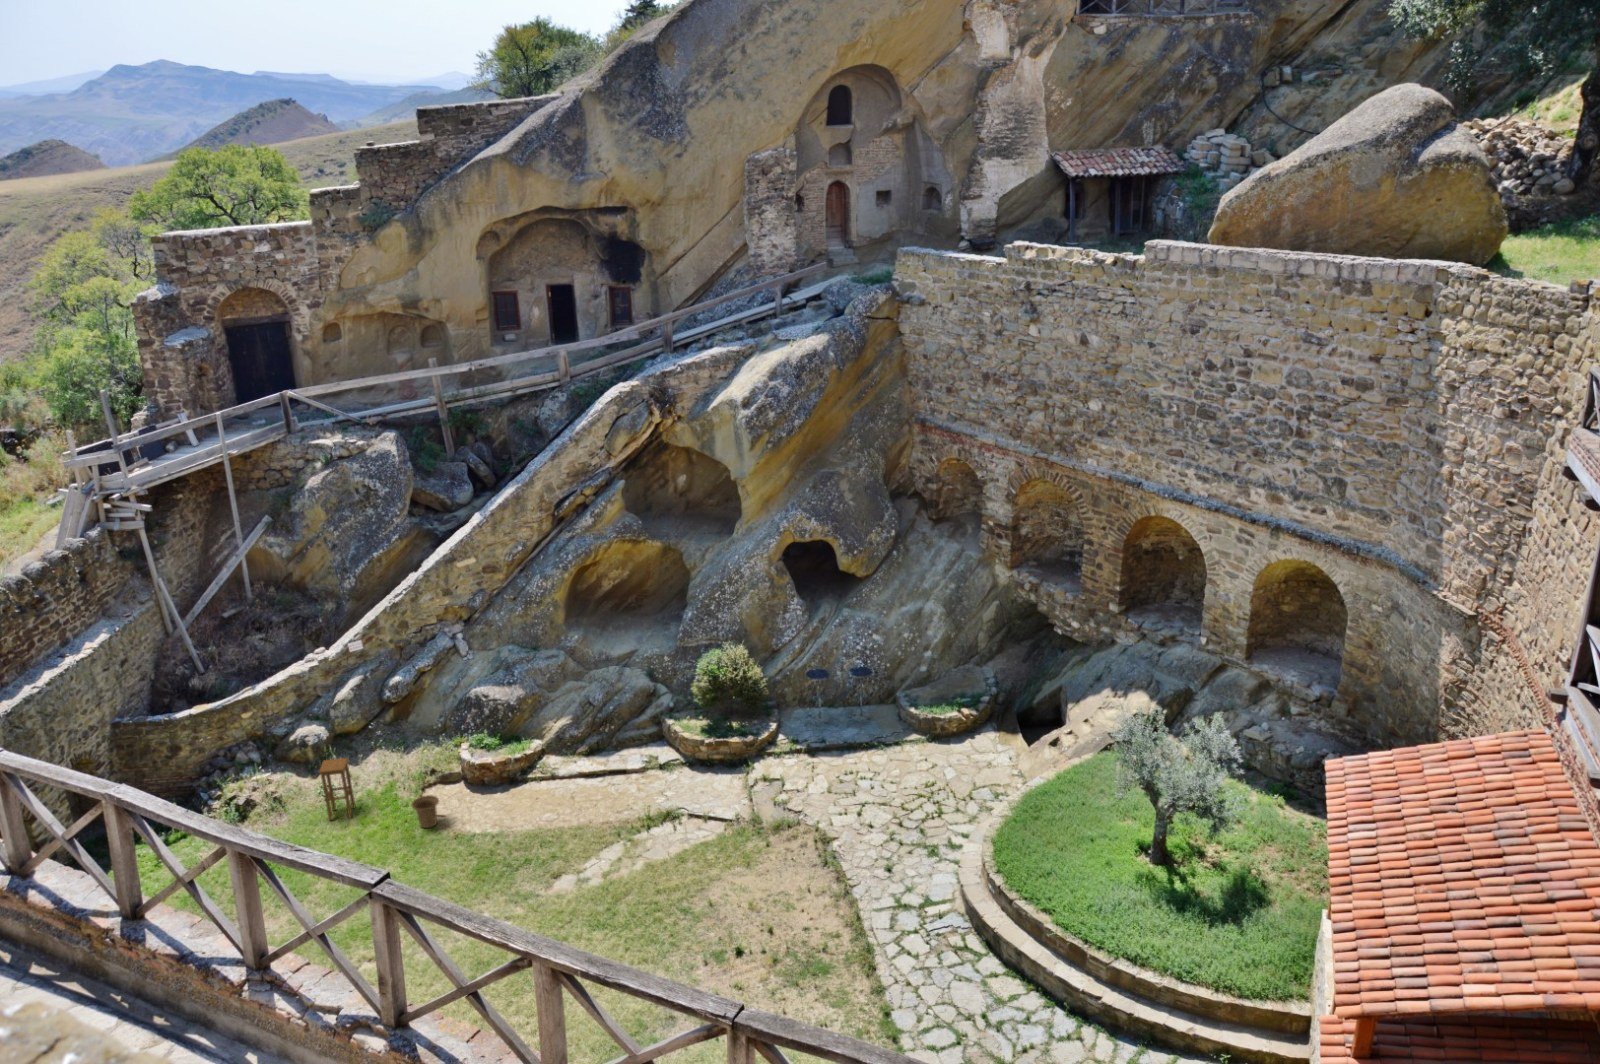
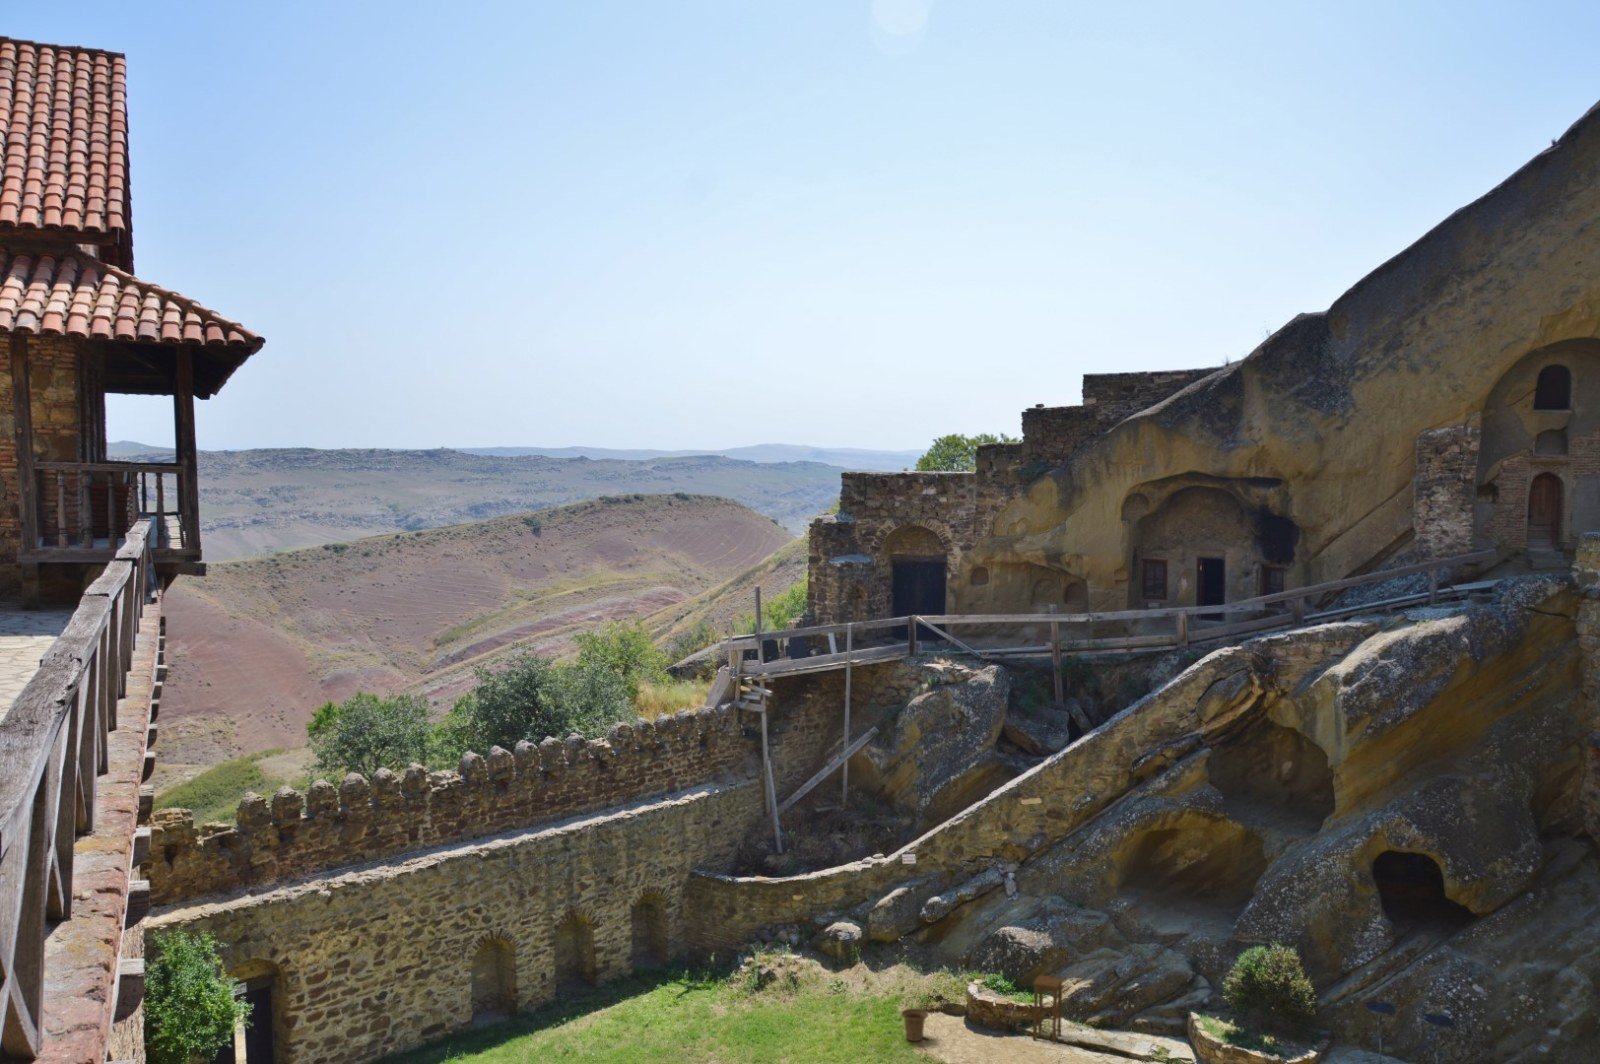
stool: present [319,758,355,821] -> present [1033,975,1063,1044]

